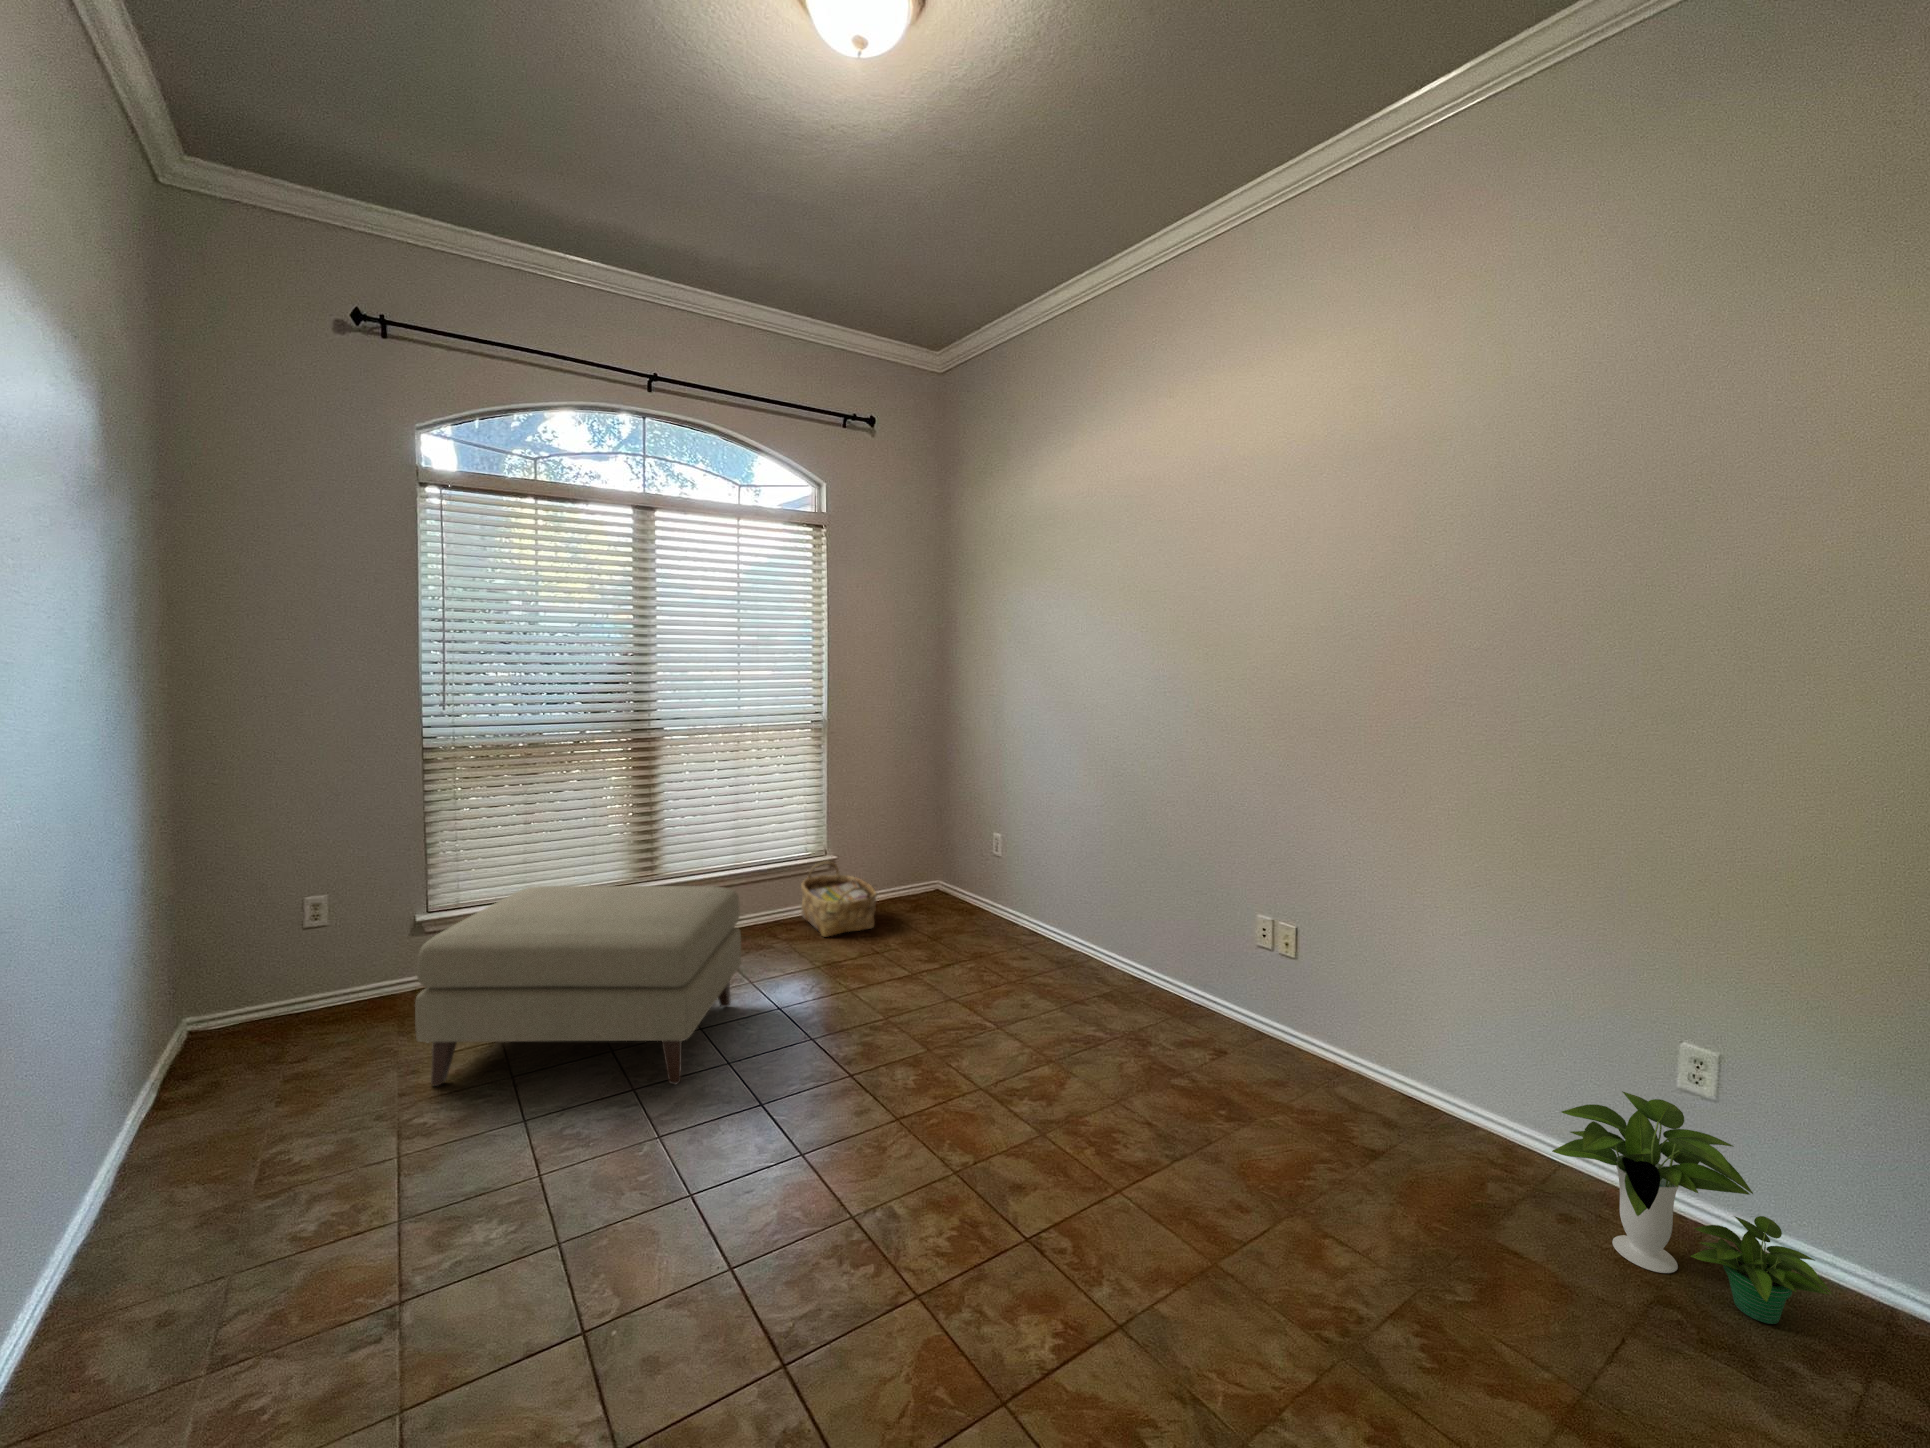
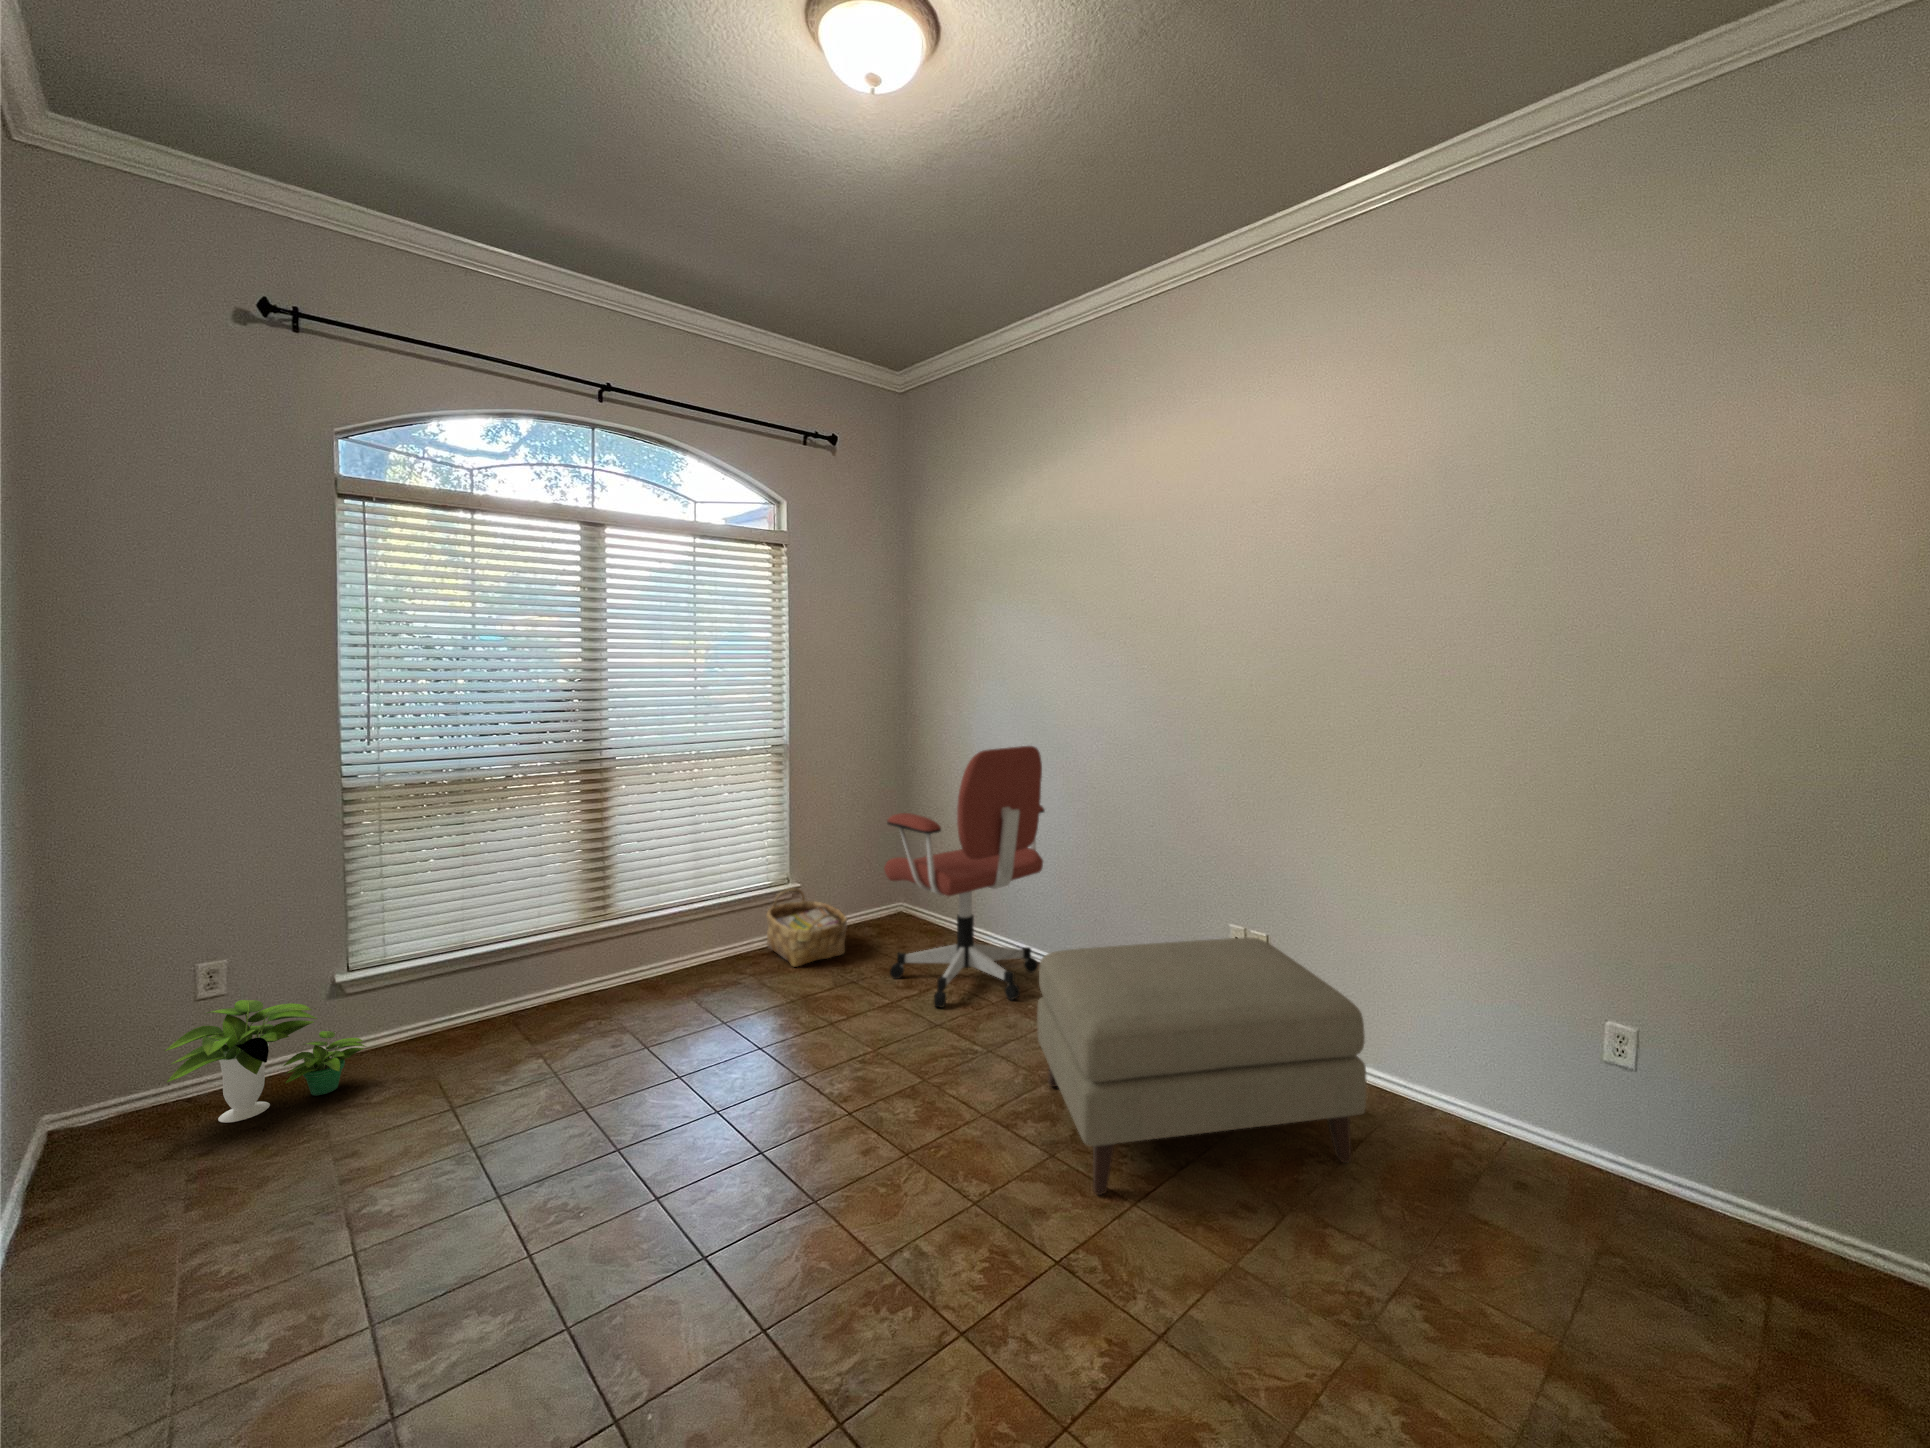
office chair: none [908,724,1071,985] -> present [884,746,1045,1007]
ottoman: present [415,886,741,1086] -> present [1037,937,1366,1195]
potted plant: present [1552,1091,1832,1324] -> present [165,1000,366,1123]

